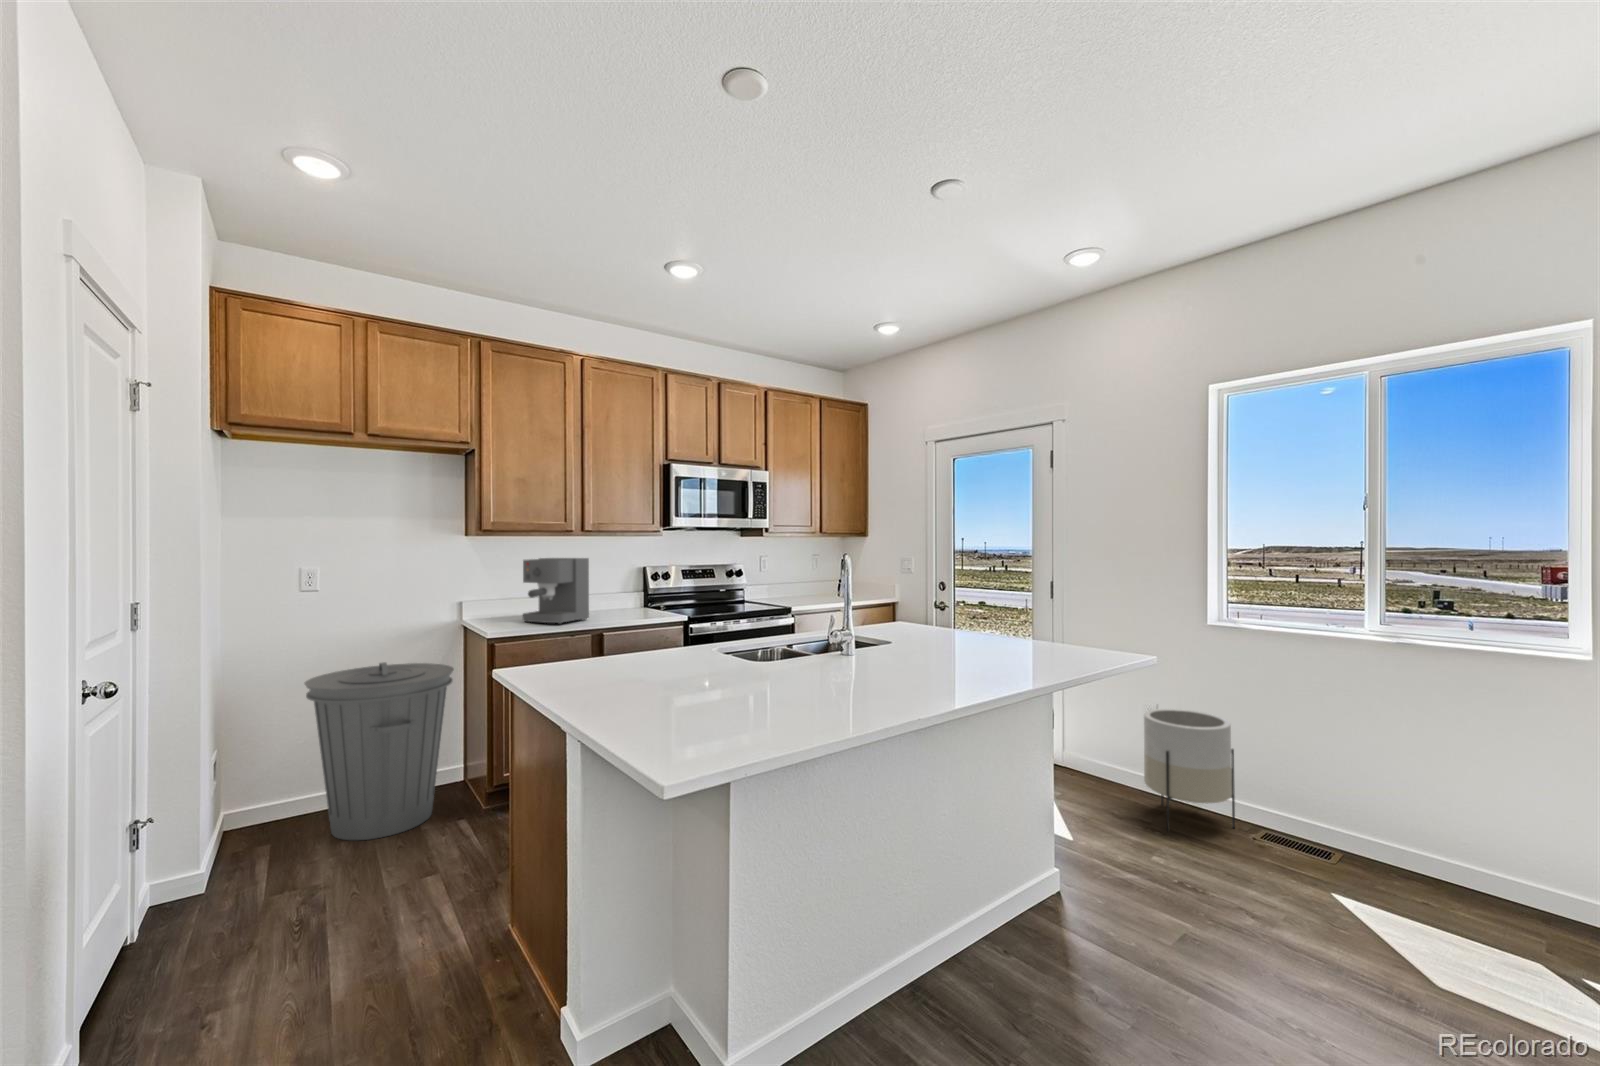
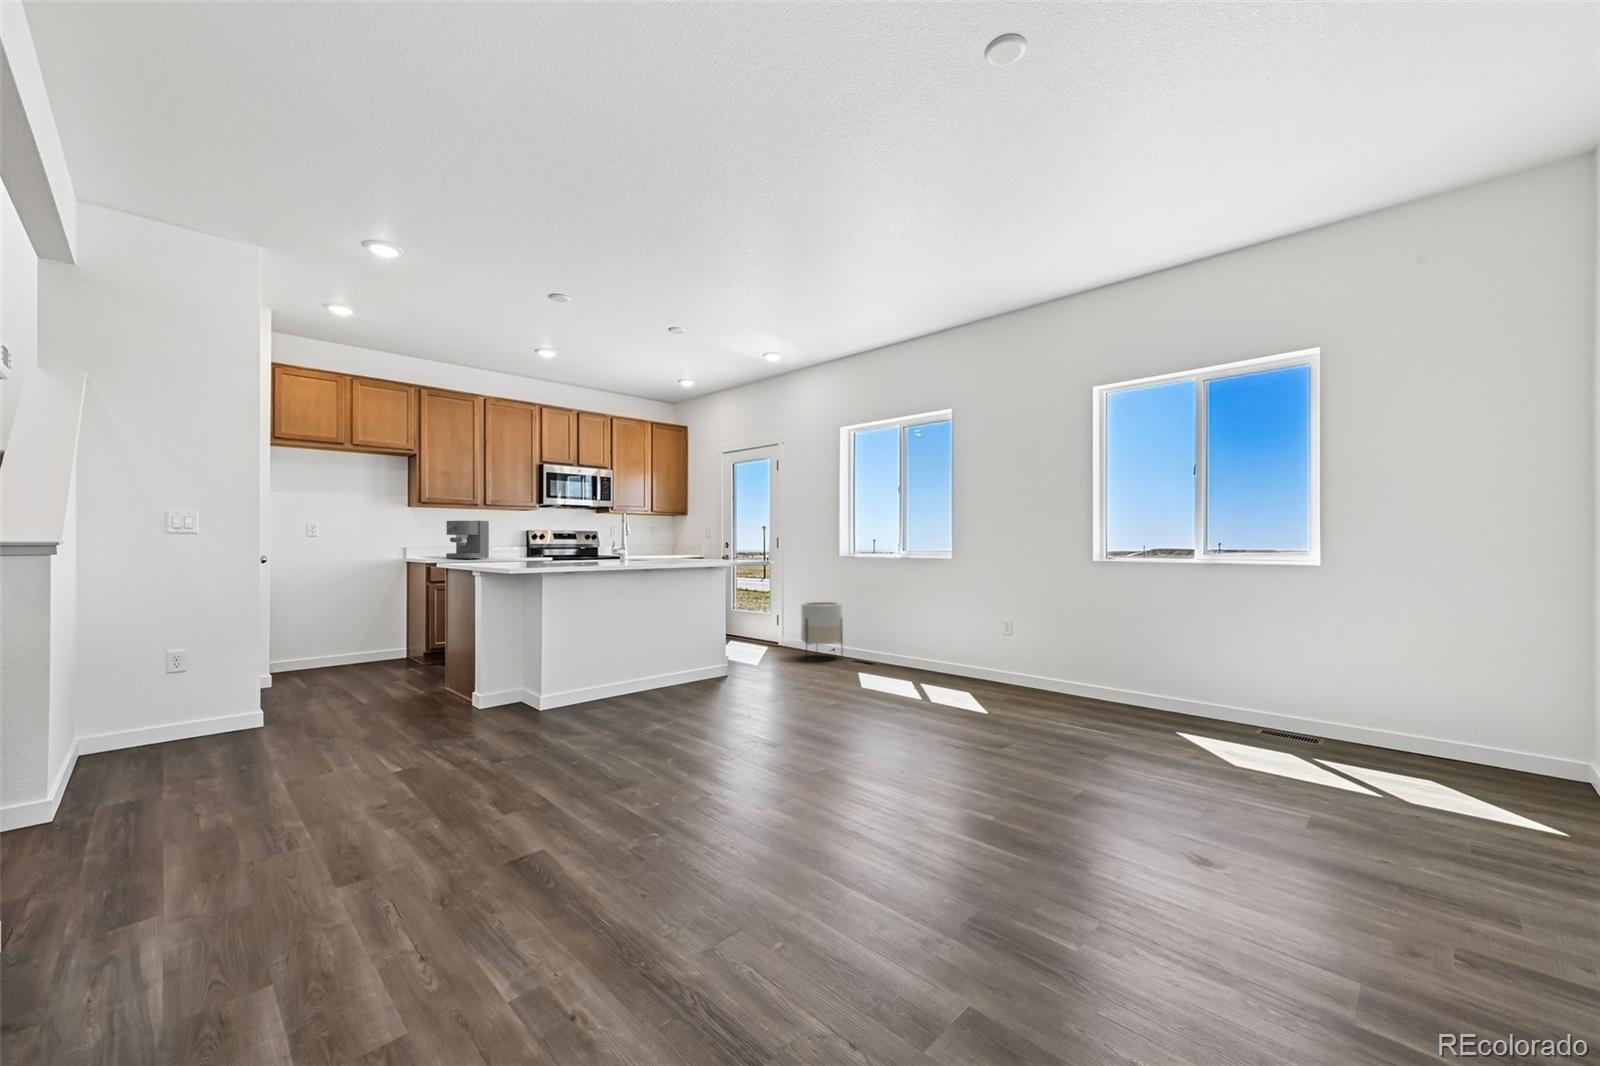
trash can: present [304,662,454,840] -> none [316,577,404,674]

